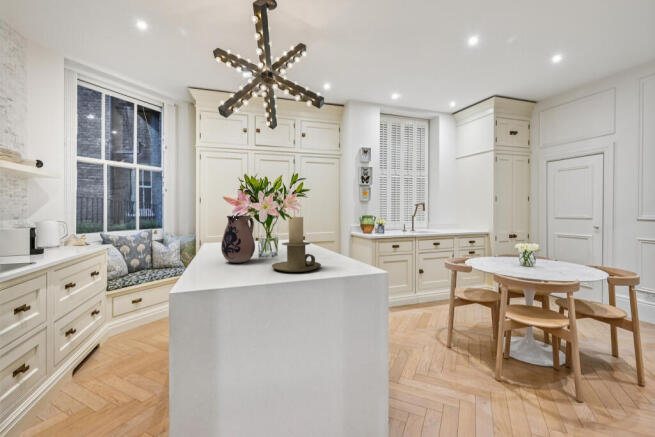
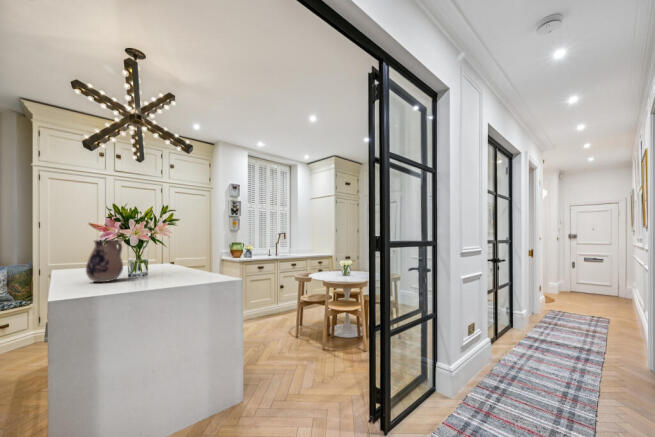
candle holder: present [272,217,321,272] -> none [141,240,187,283]

